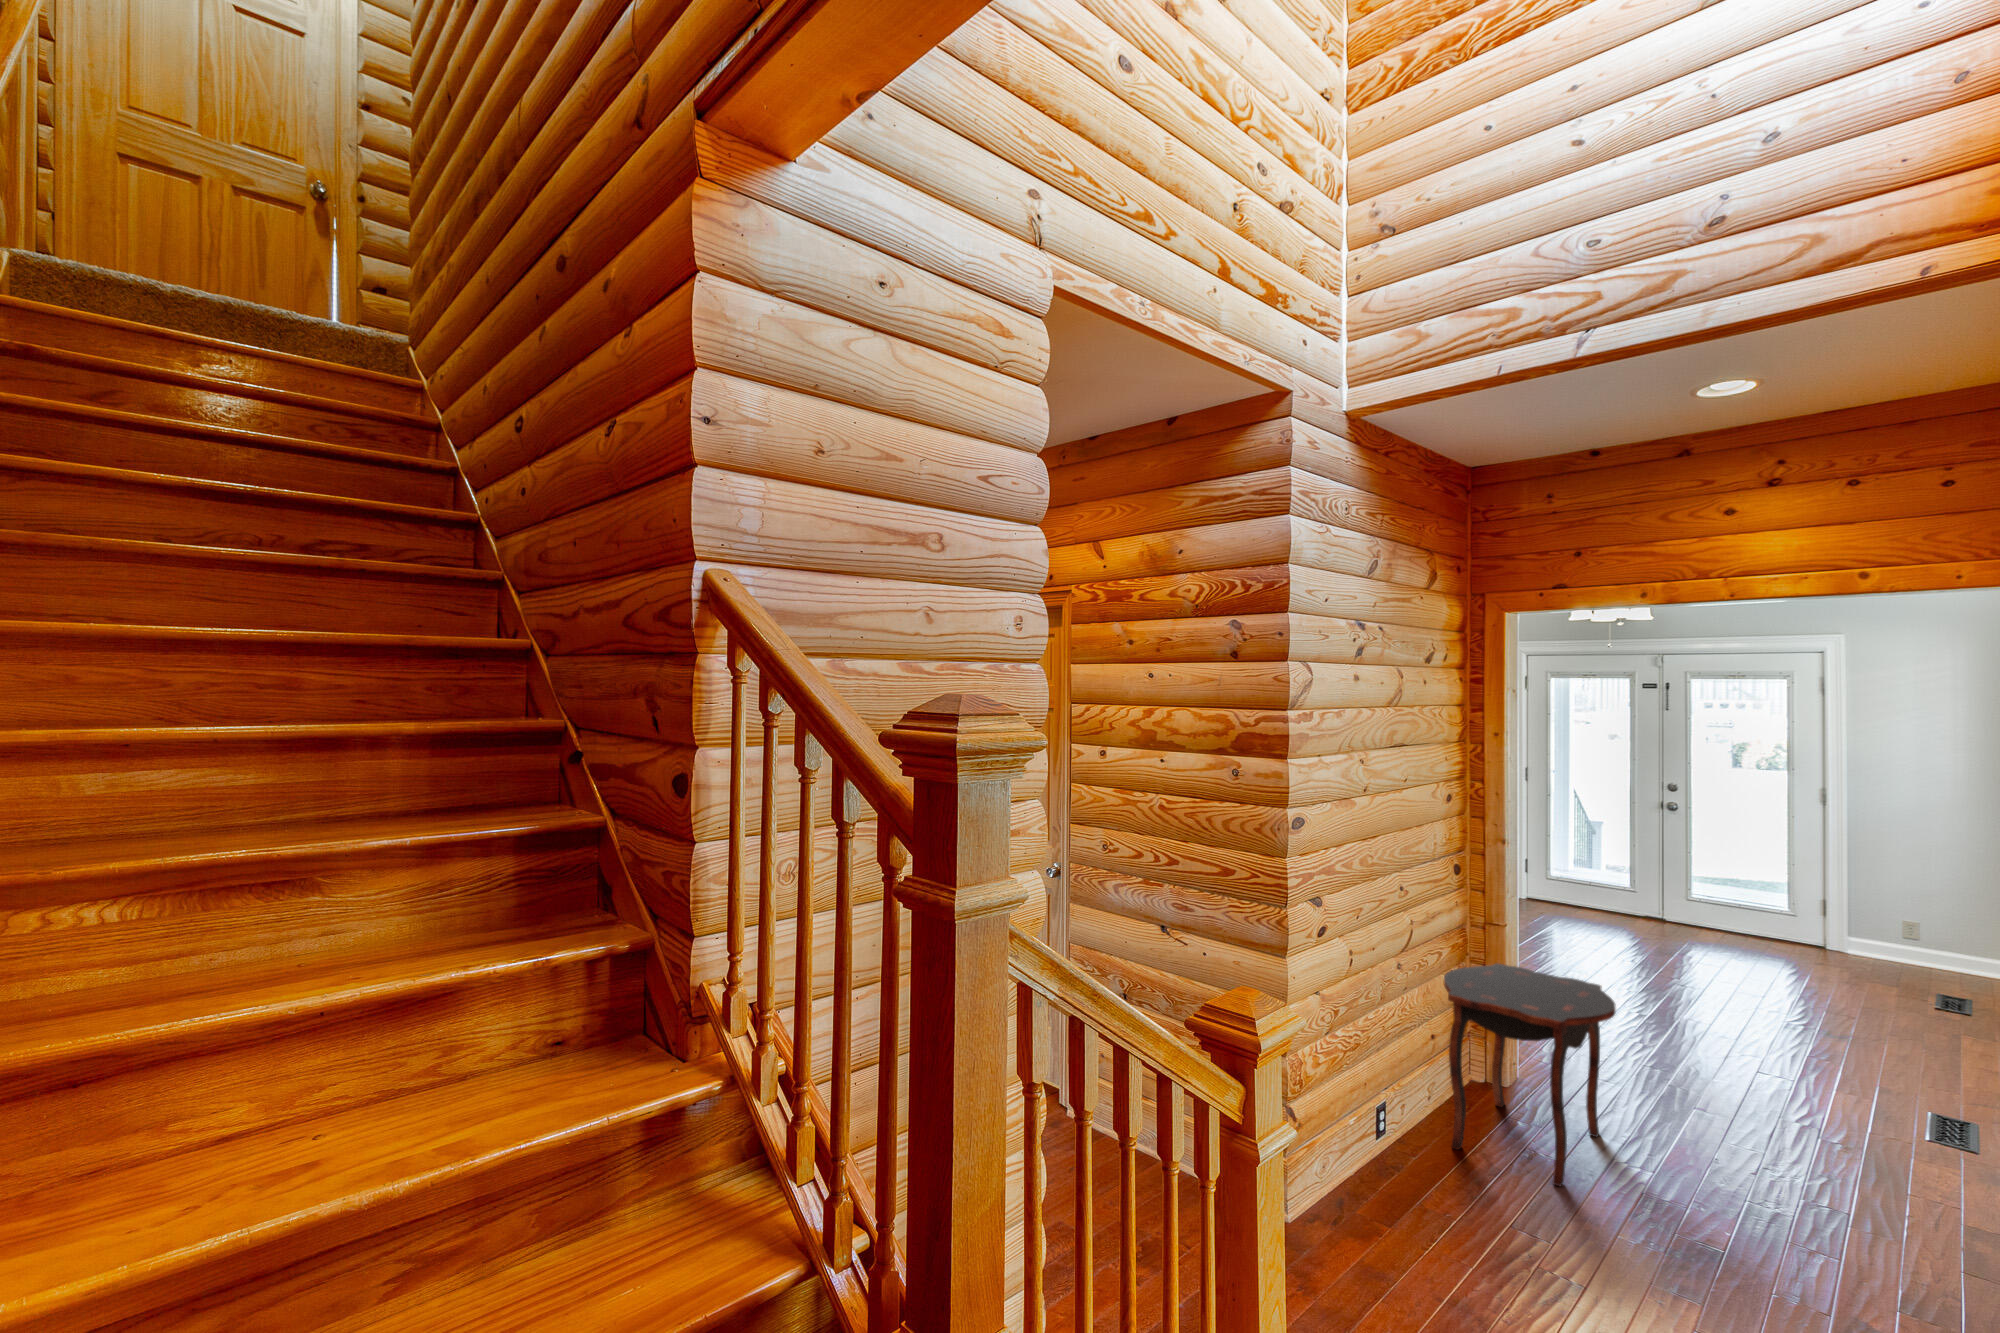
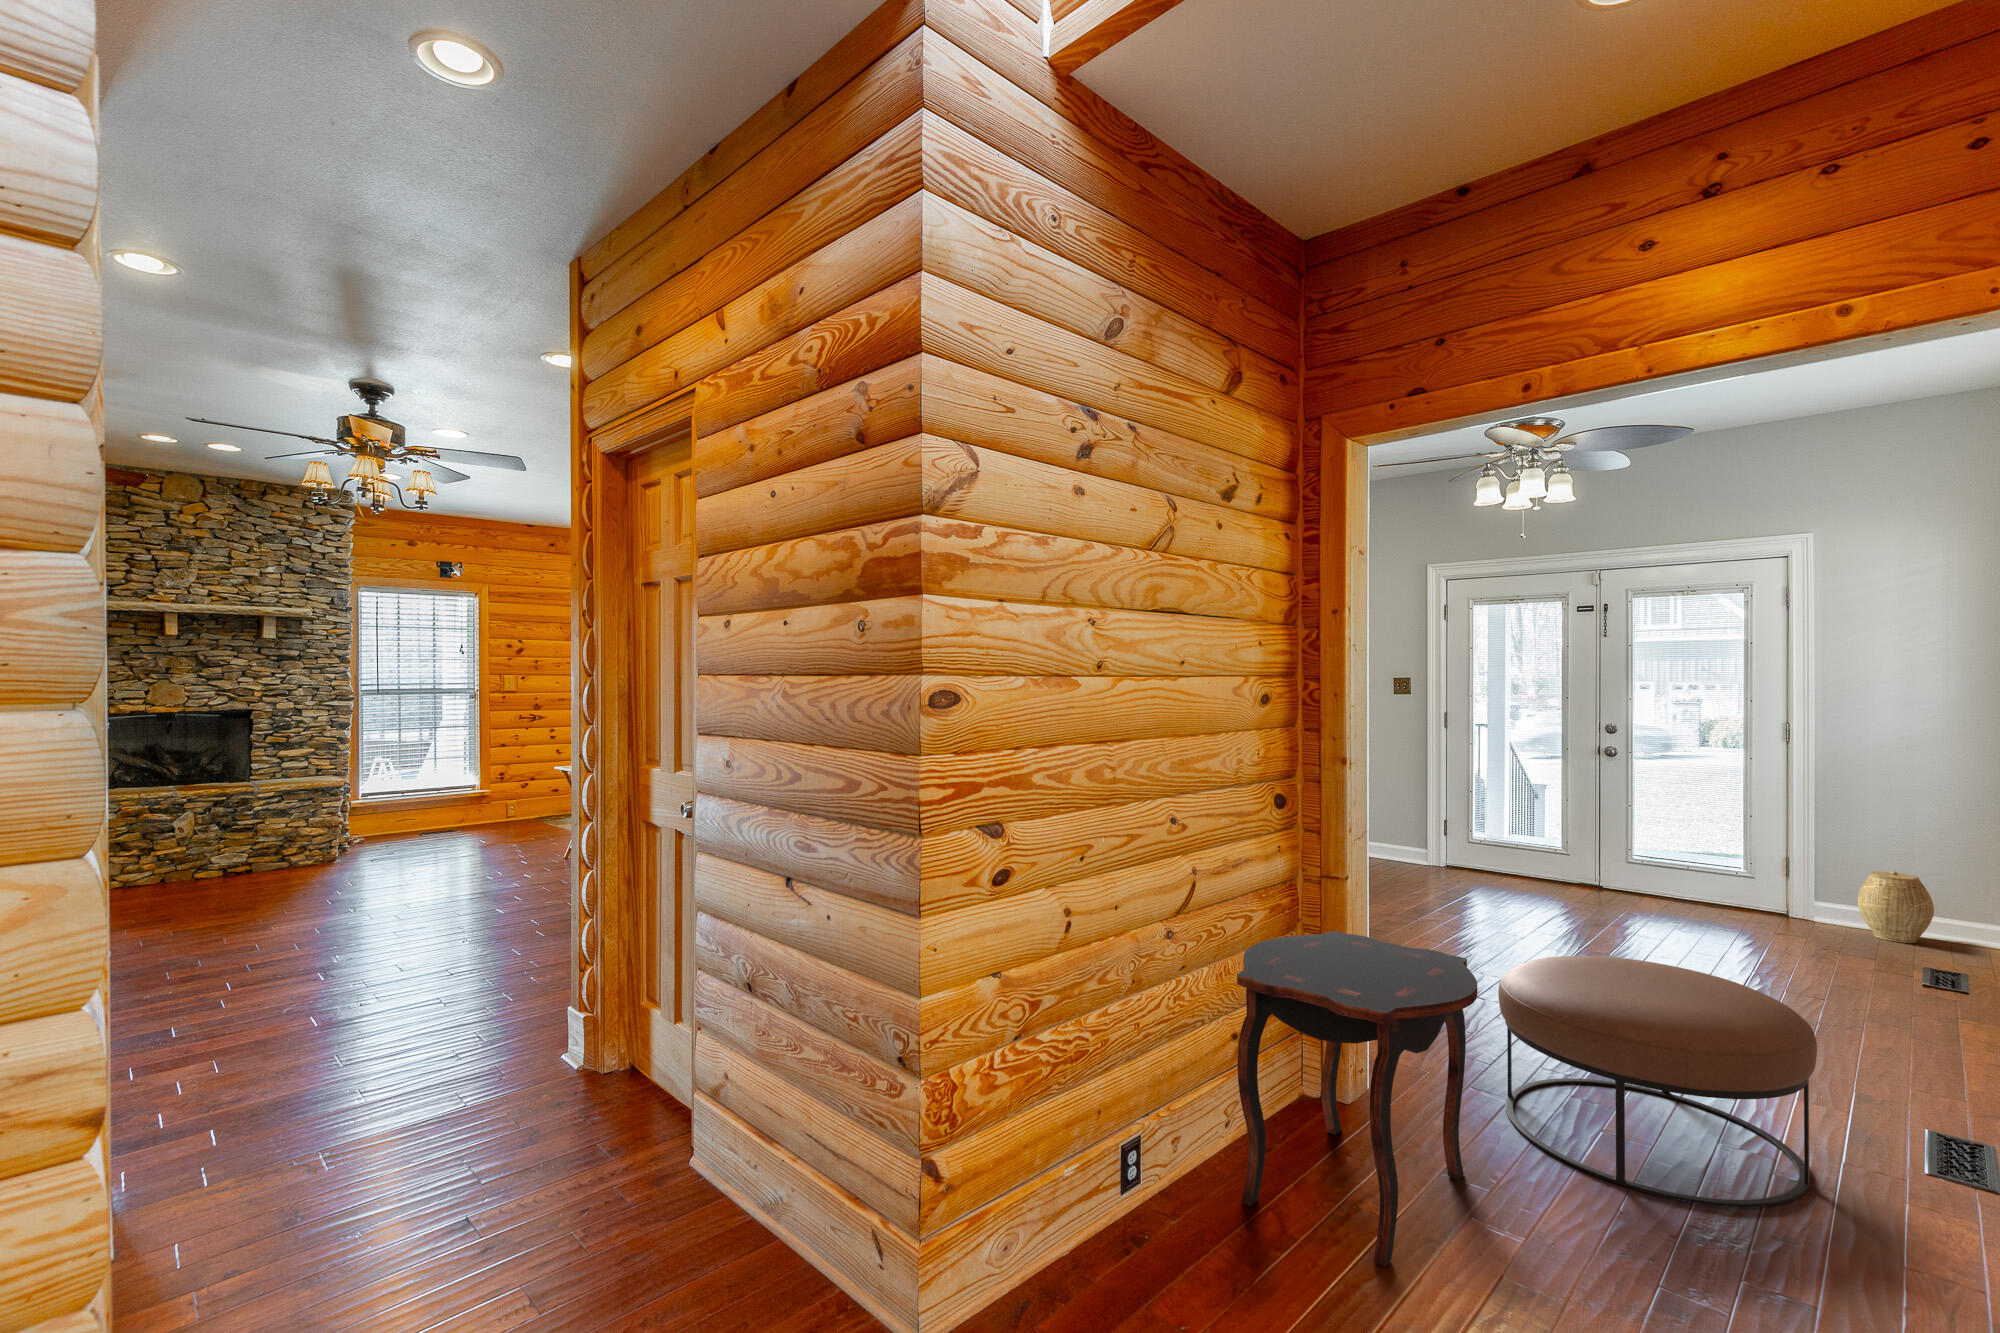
woven basket: none [1884,914,1947,973] -> present [1858,871,1934,943]
ottoman: none [1614,983,1849,1158] -> present [1498,956,1817,1207]

